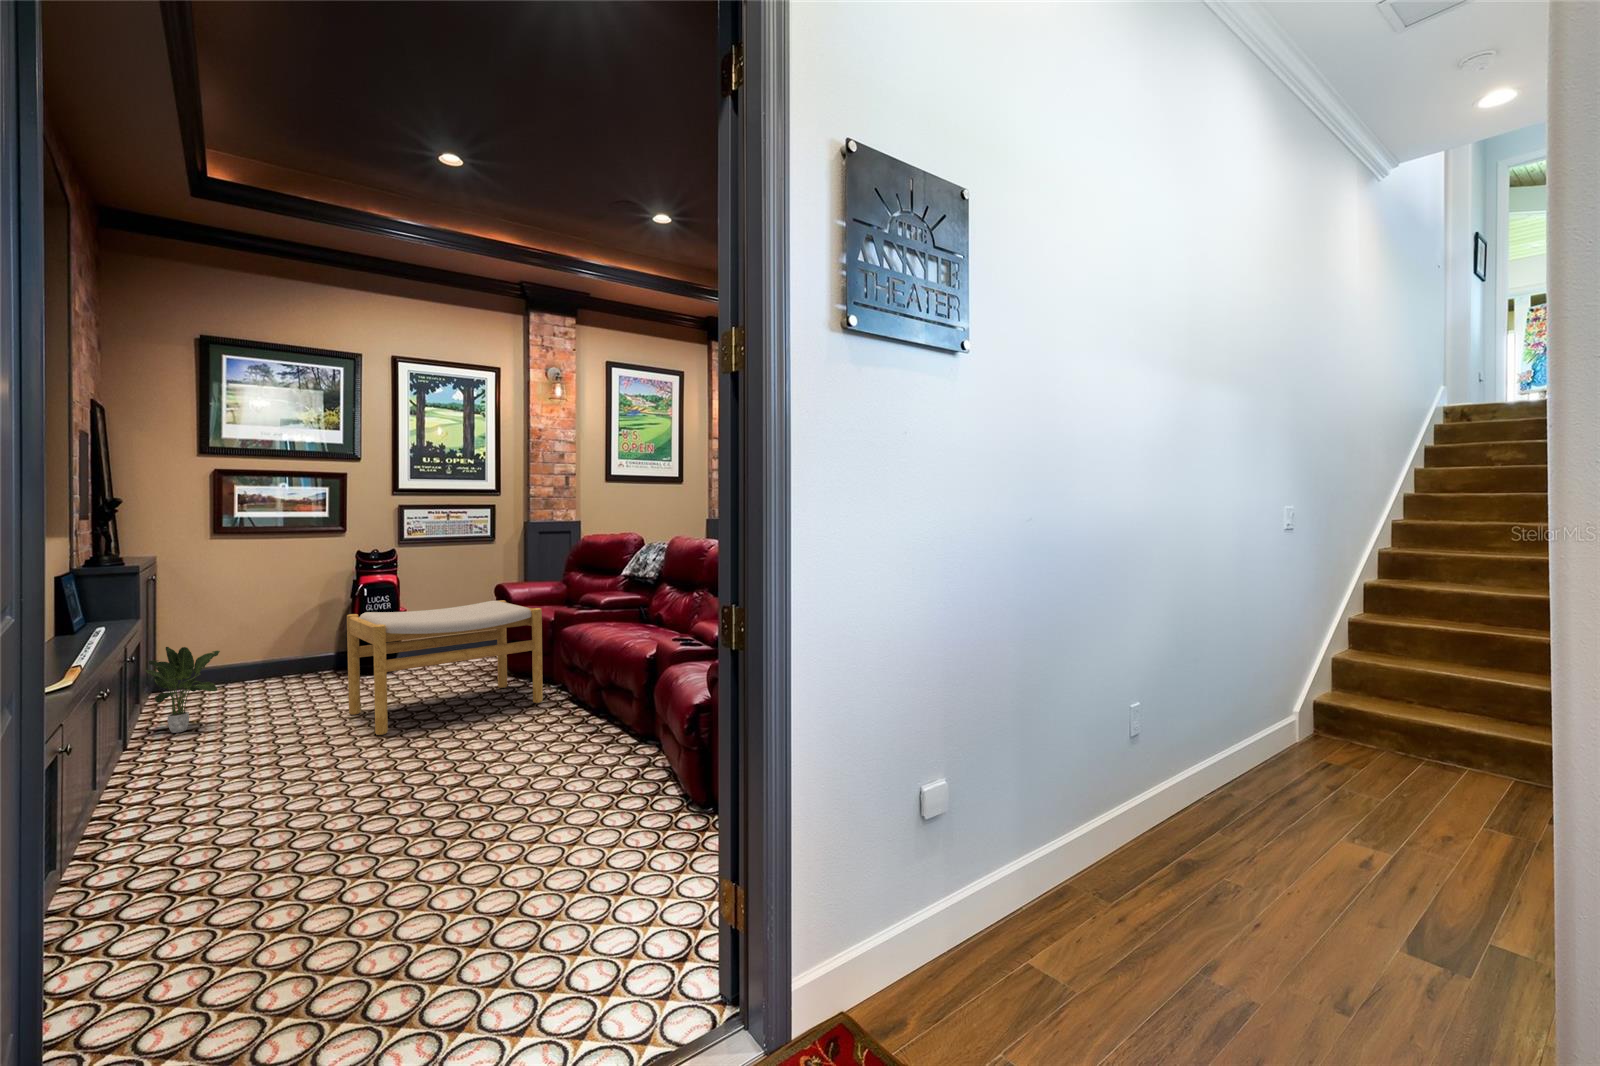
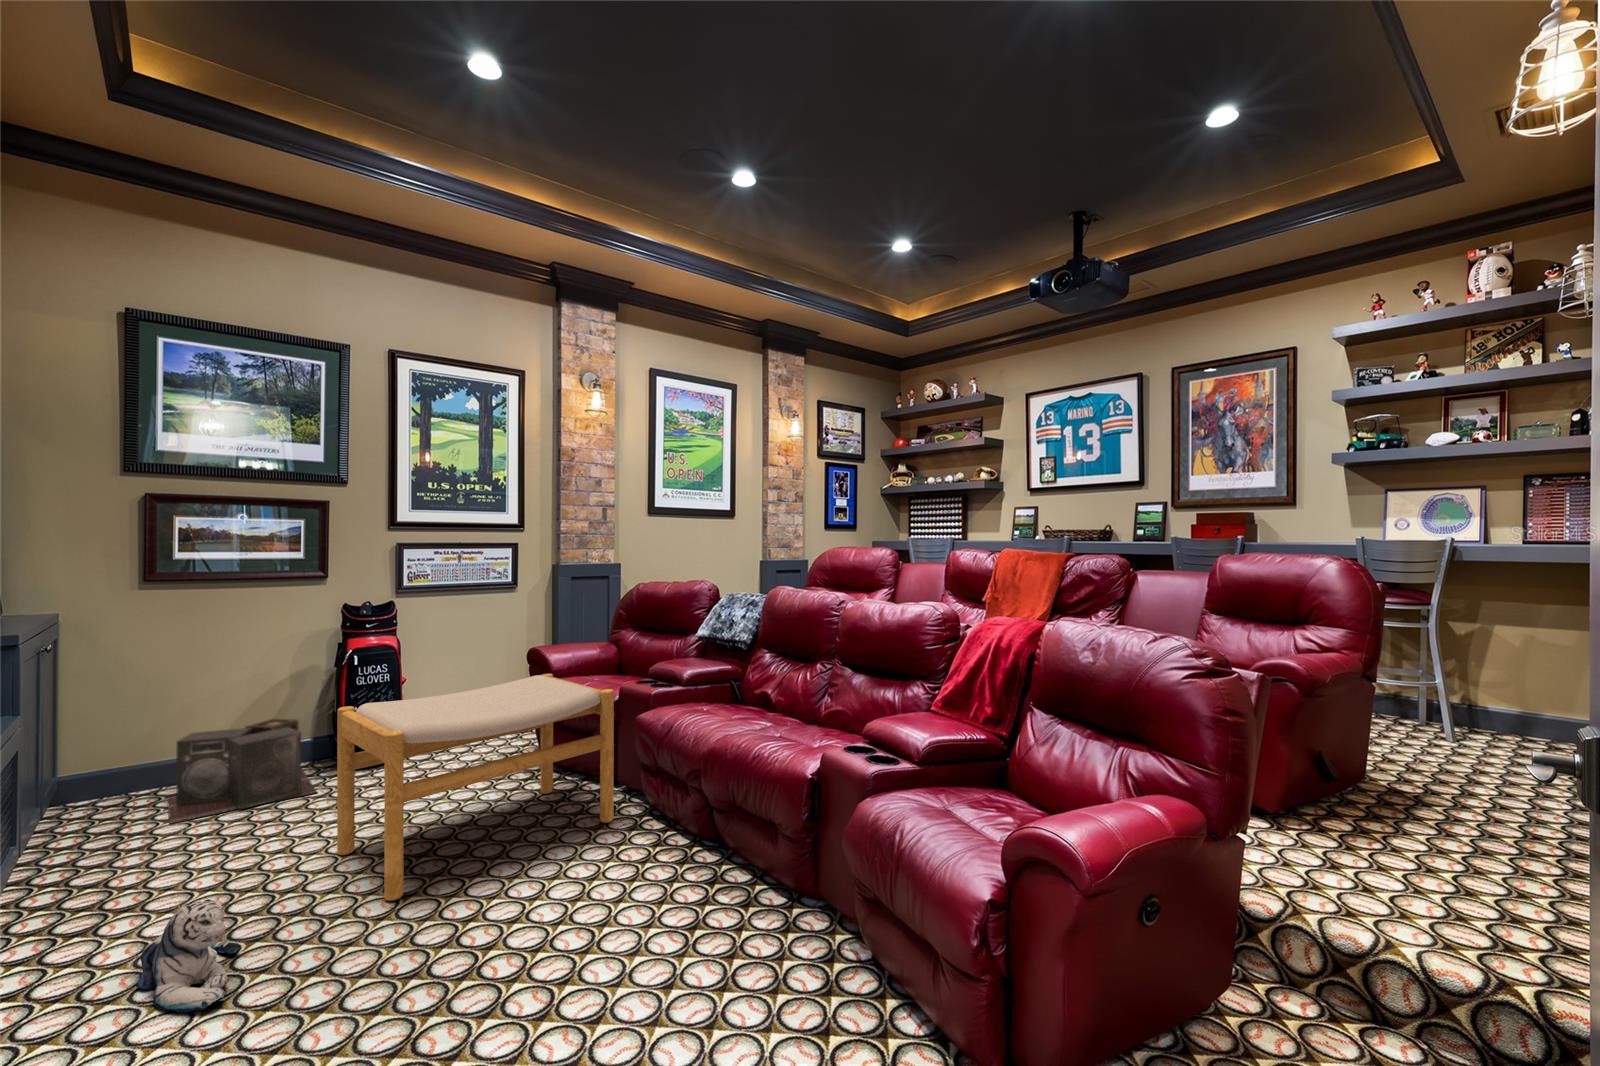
speaker: none [236,633,341,698] -> present [167,718,317,823]
potted plant: present [145,647,220,733] -> none [13,768,140,907]
plush toy: none [223,716,284,774] -> present [136,899,239,1012]

